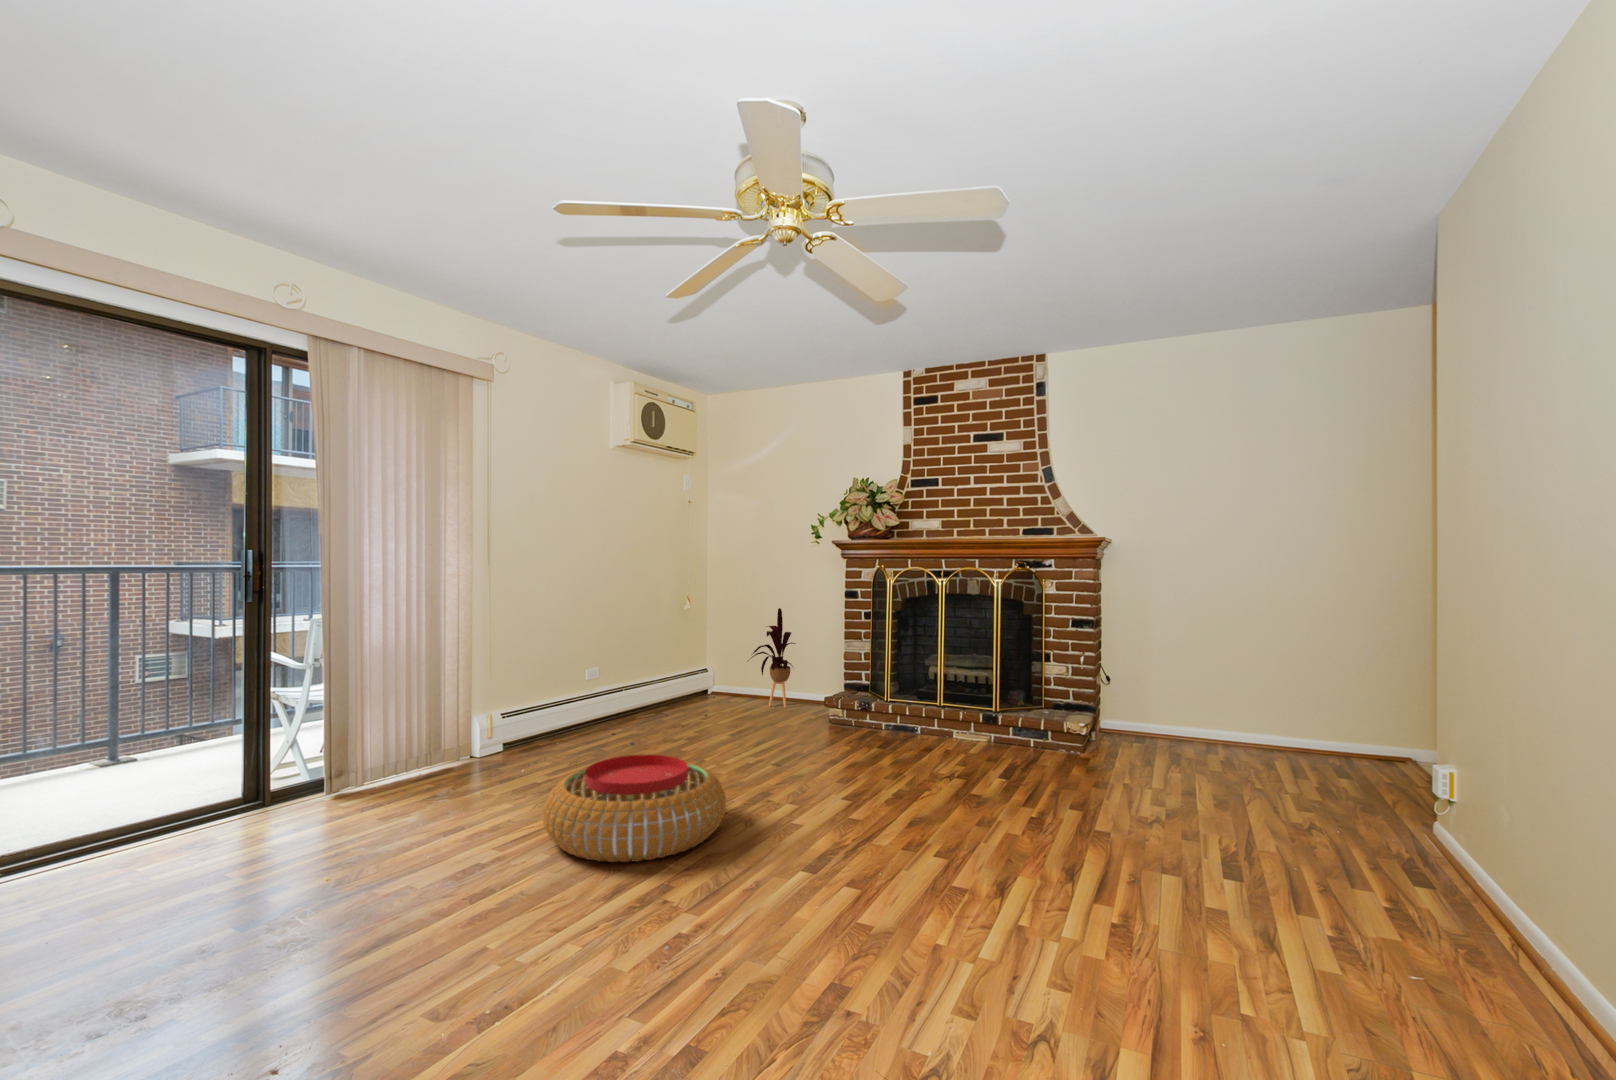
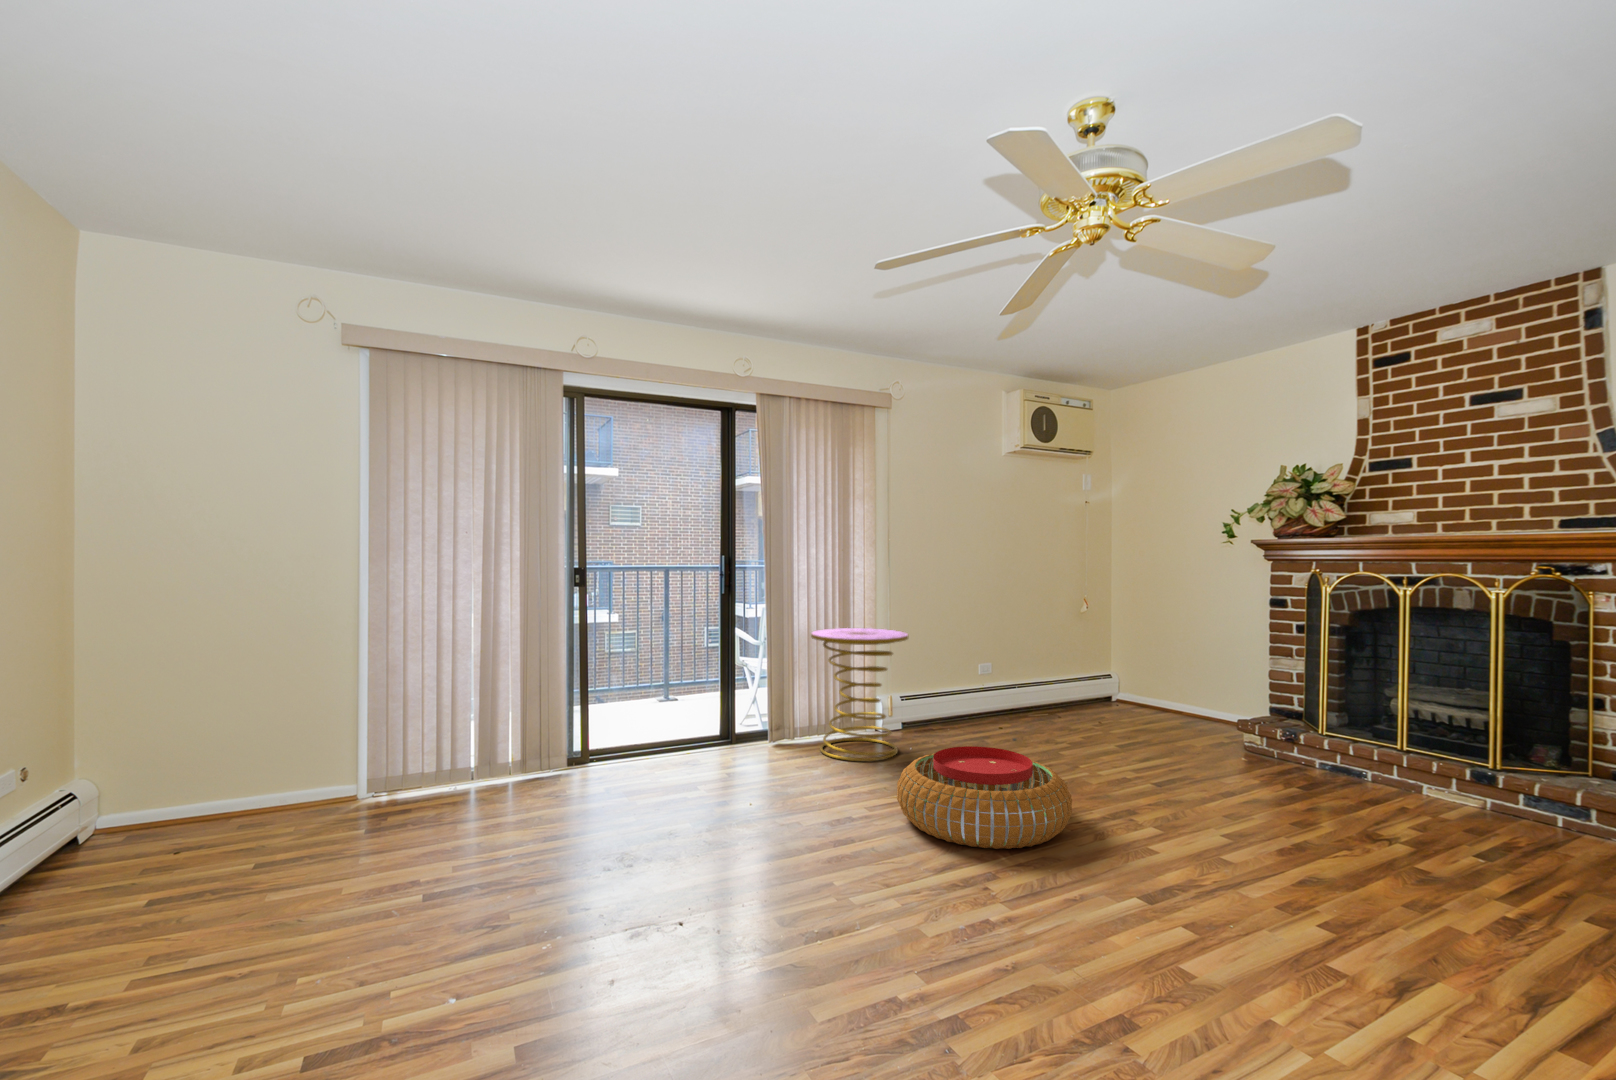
house plant: present [747,608,795,708] -> none [1148,614,1208,726]
side table: none [406,640,530,797] -> present [811,628,908,761]

